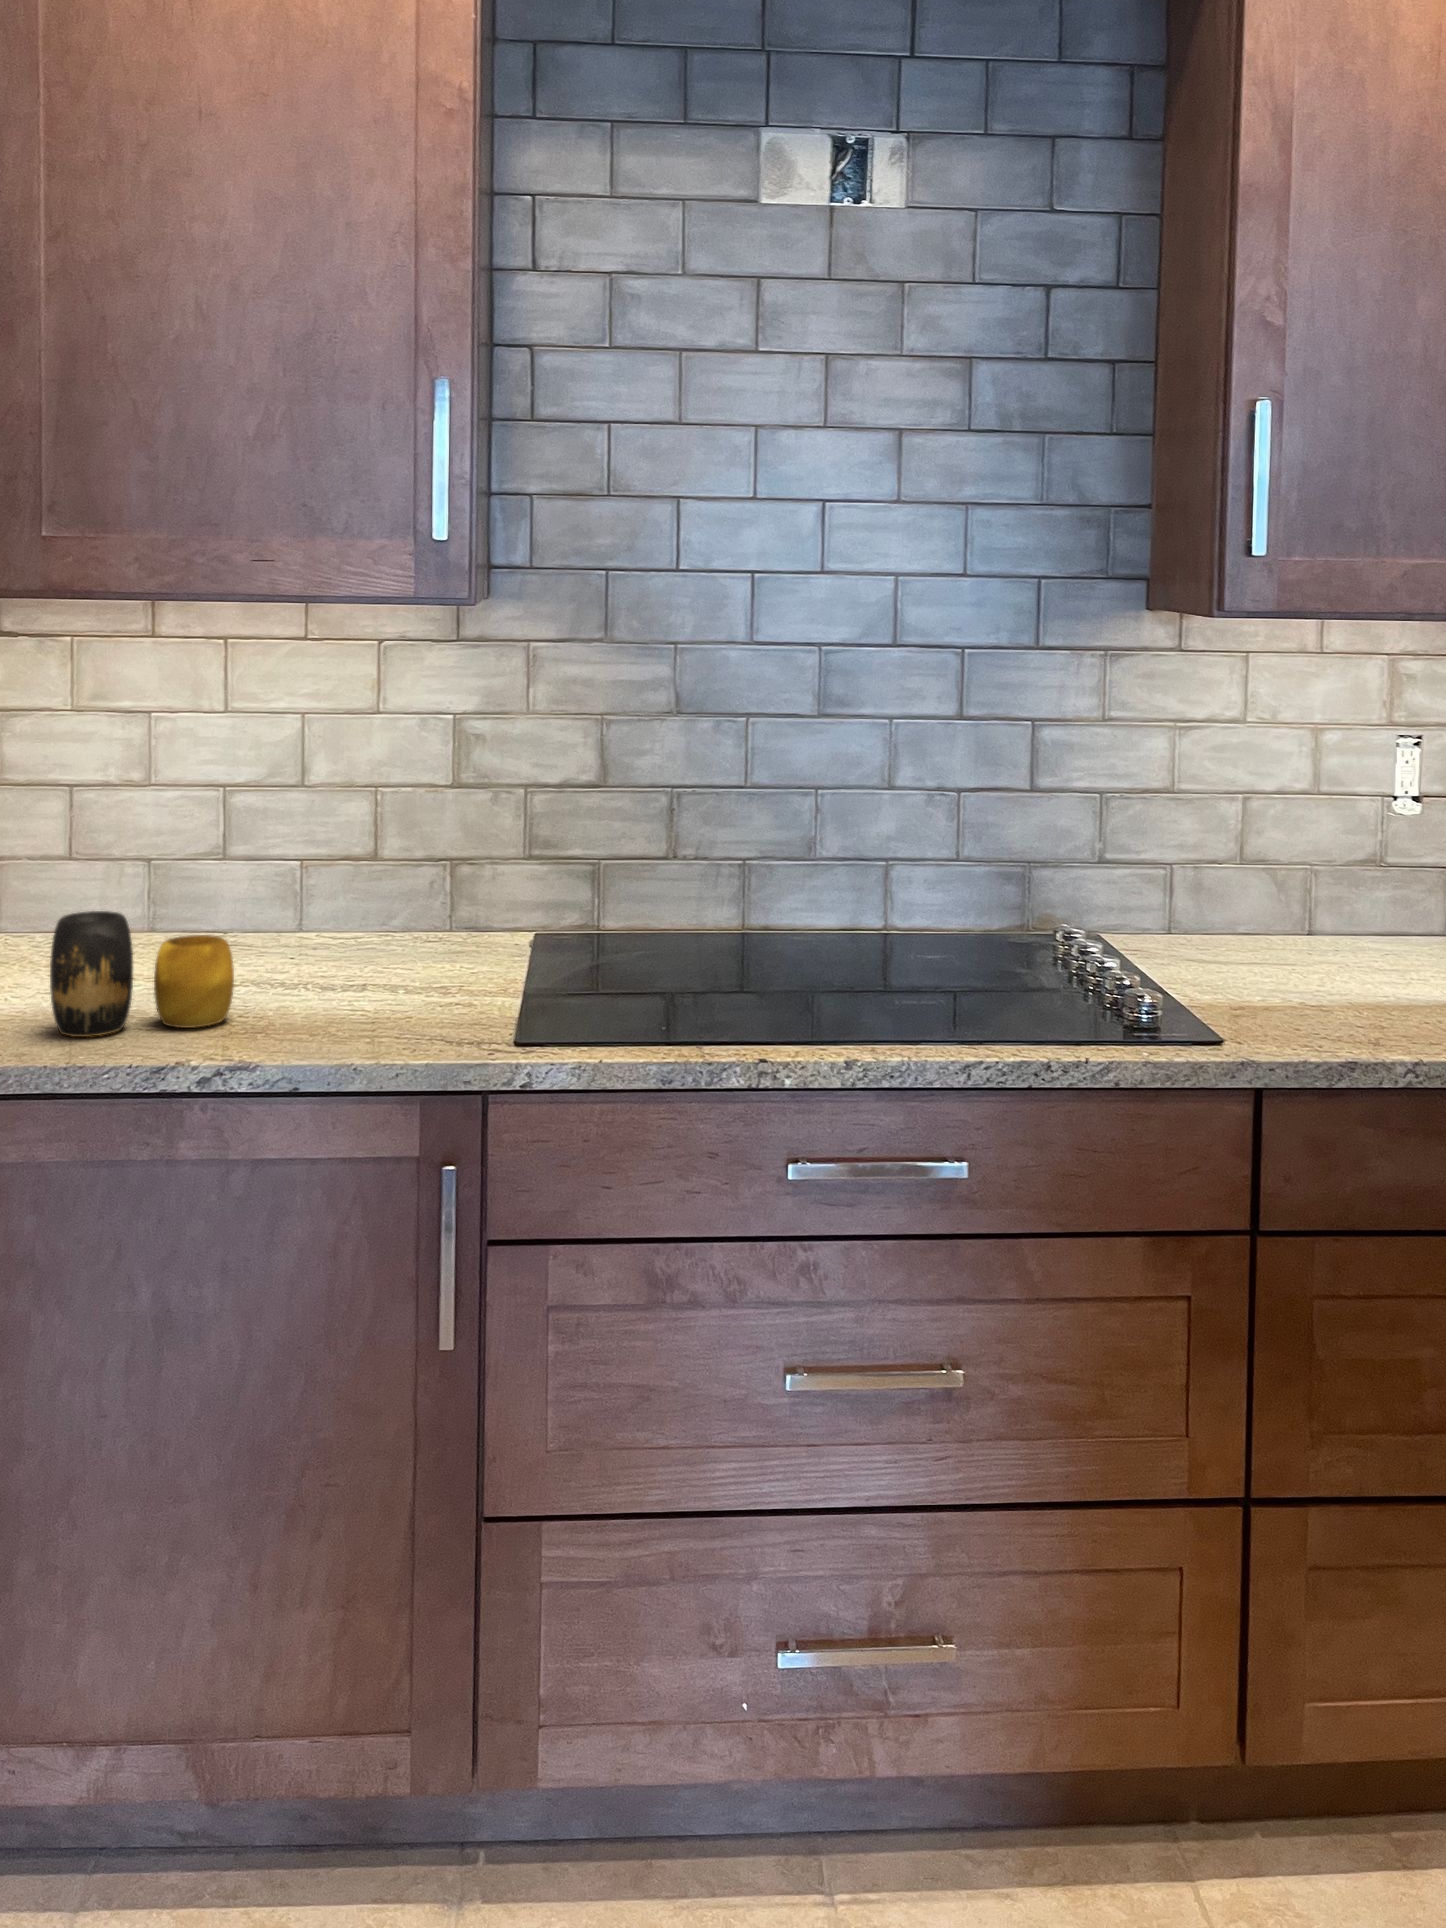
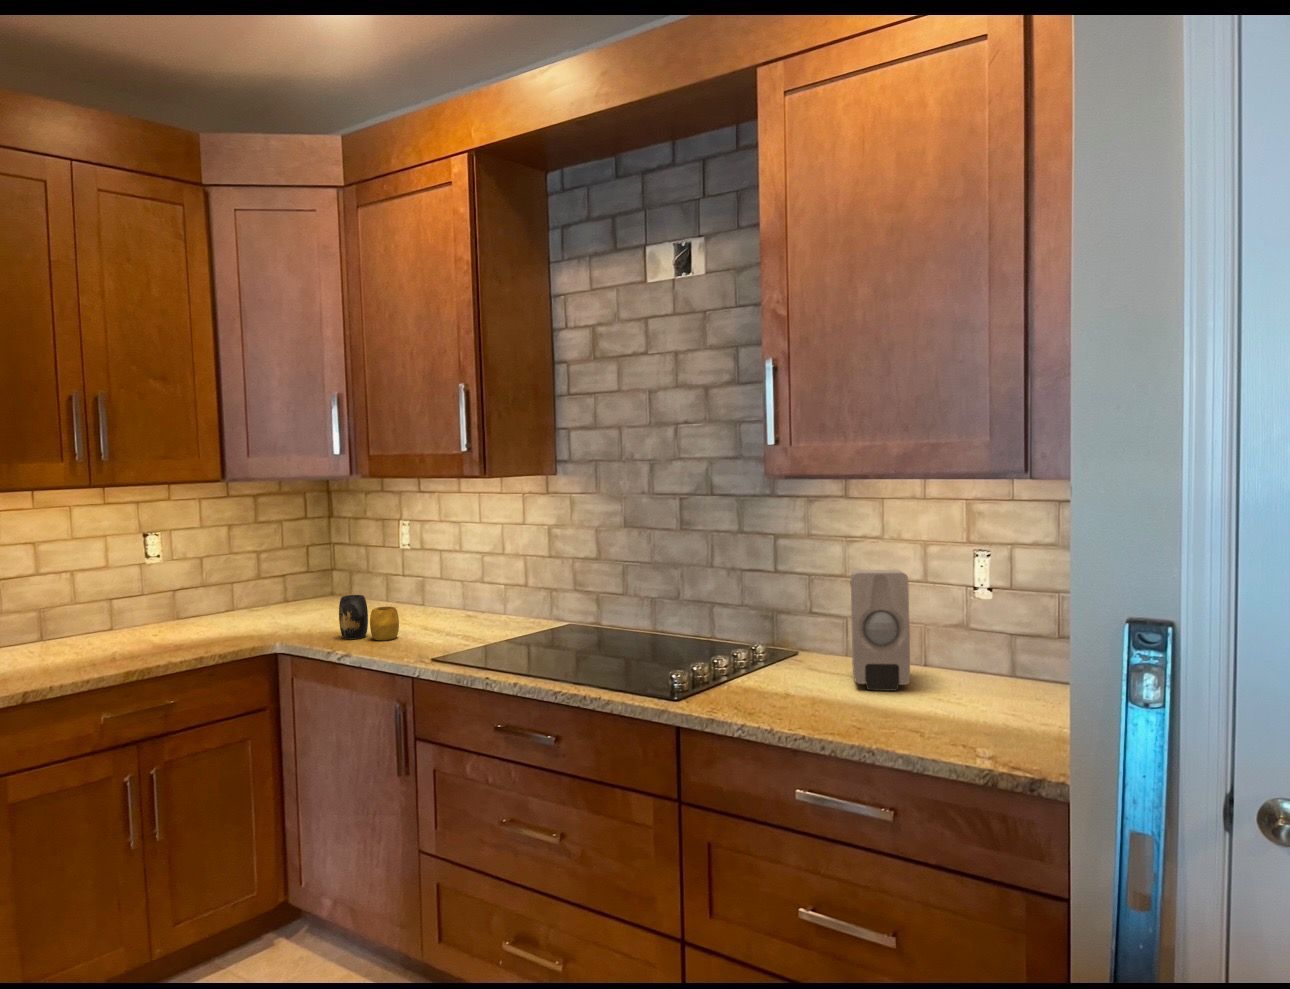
soap dispenser: none [1261,773,1427,981] -> present [850,570,910,691]

